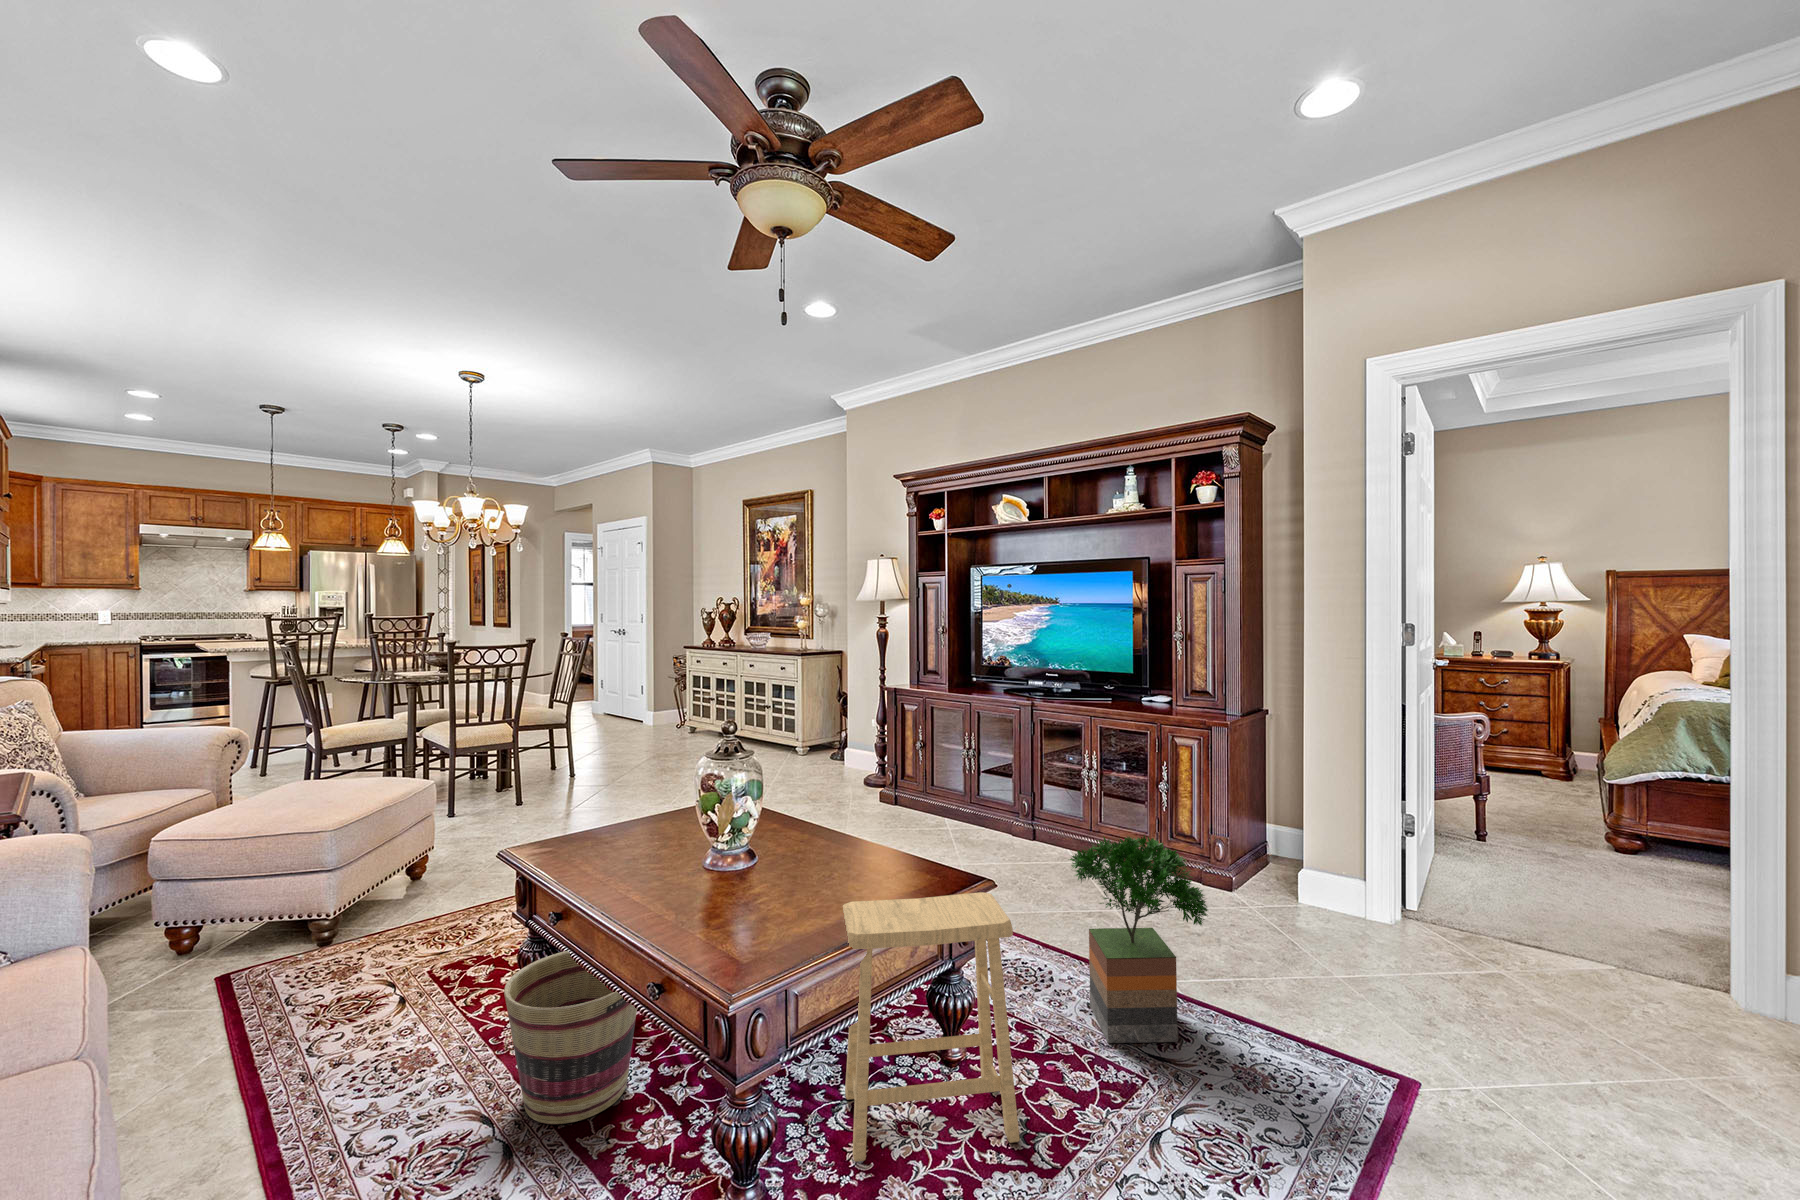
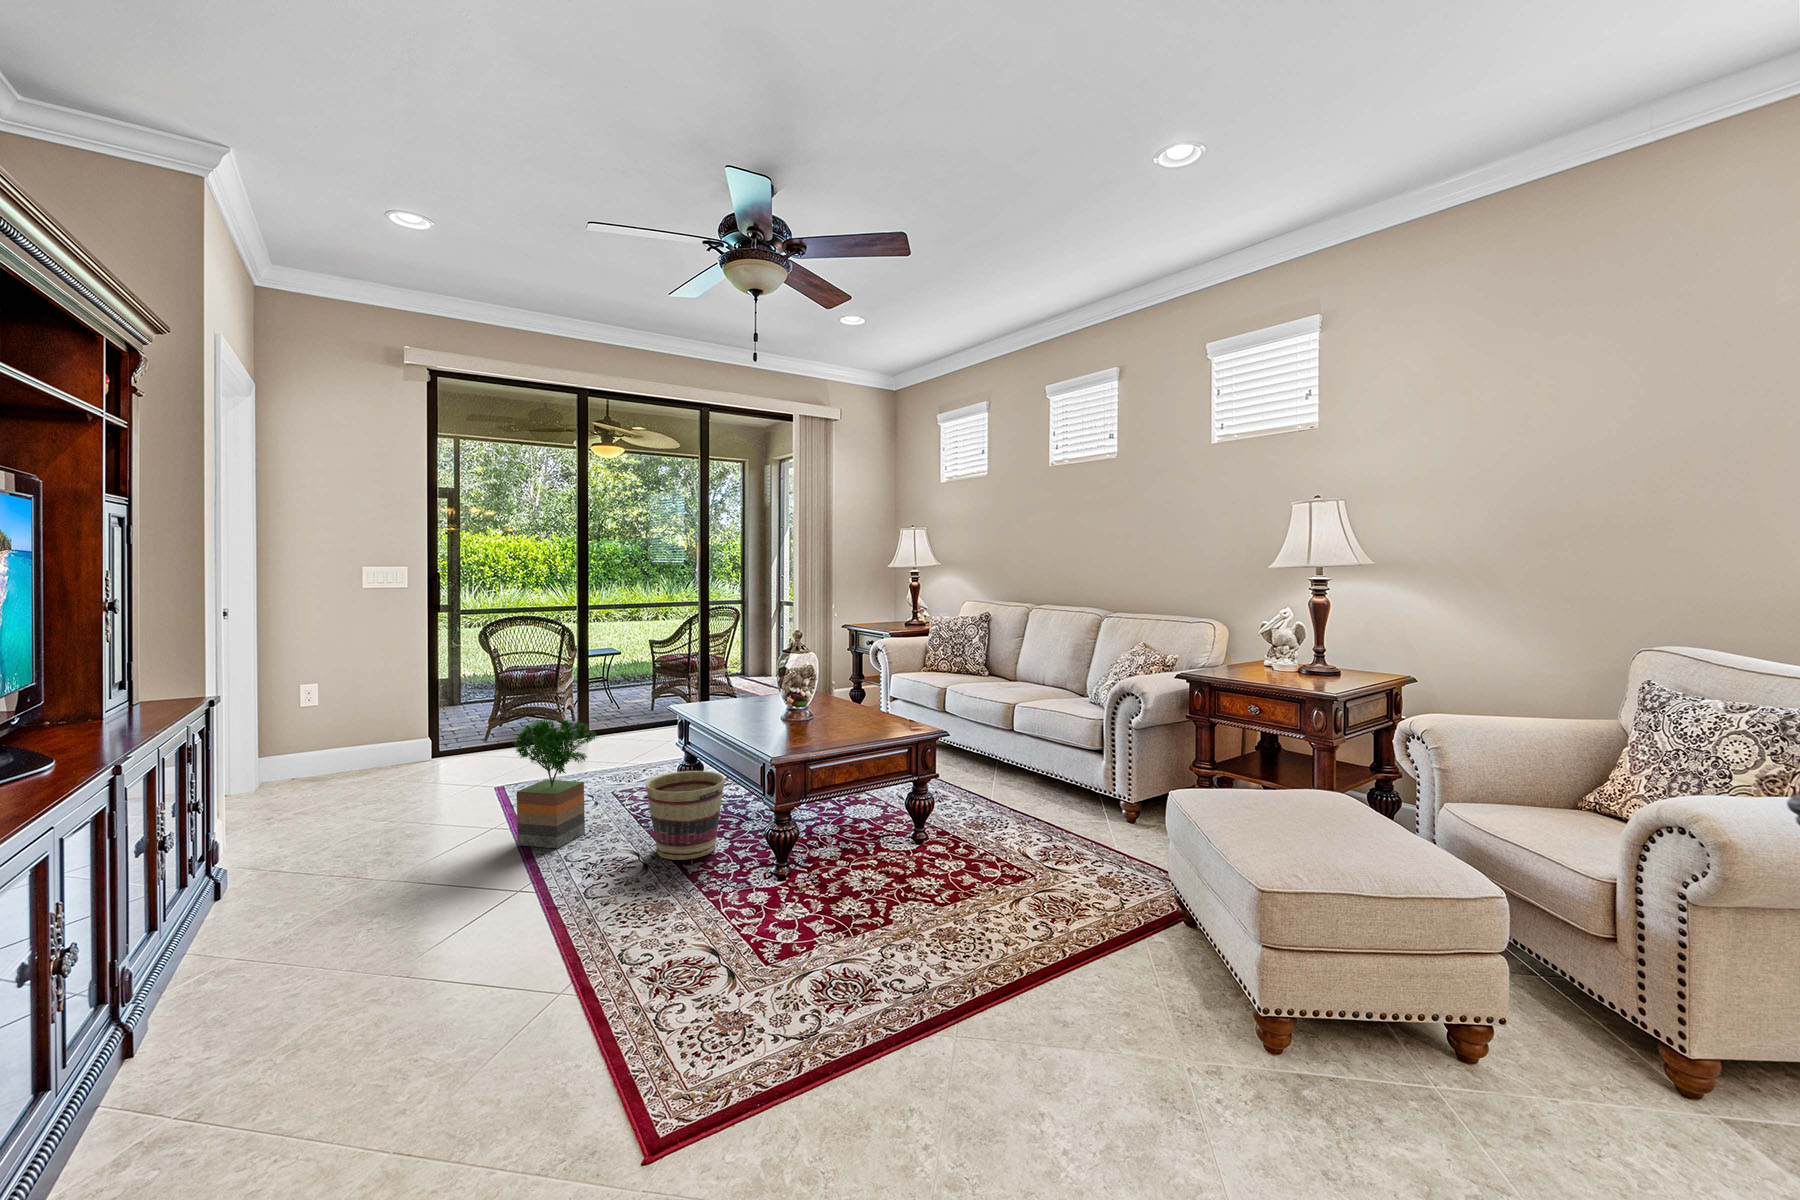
potted tree: present [1070,835,1208,1043] -> present [514,719,597,848]
footstool: present [843,892,1020,1162] -> none [829,747,931,892]

